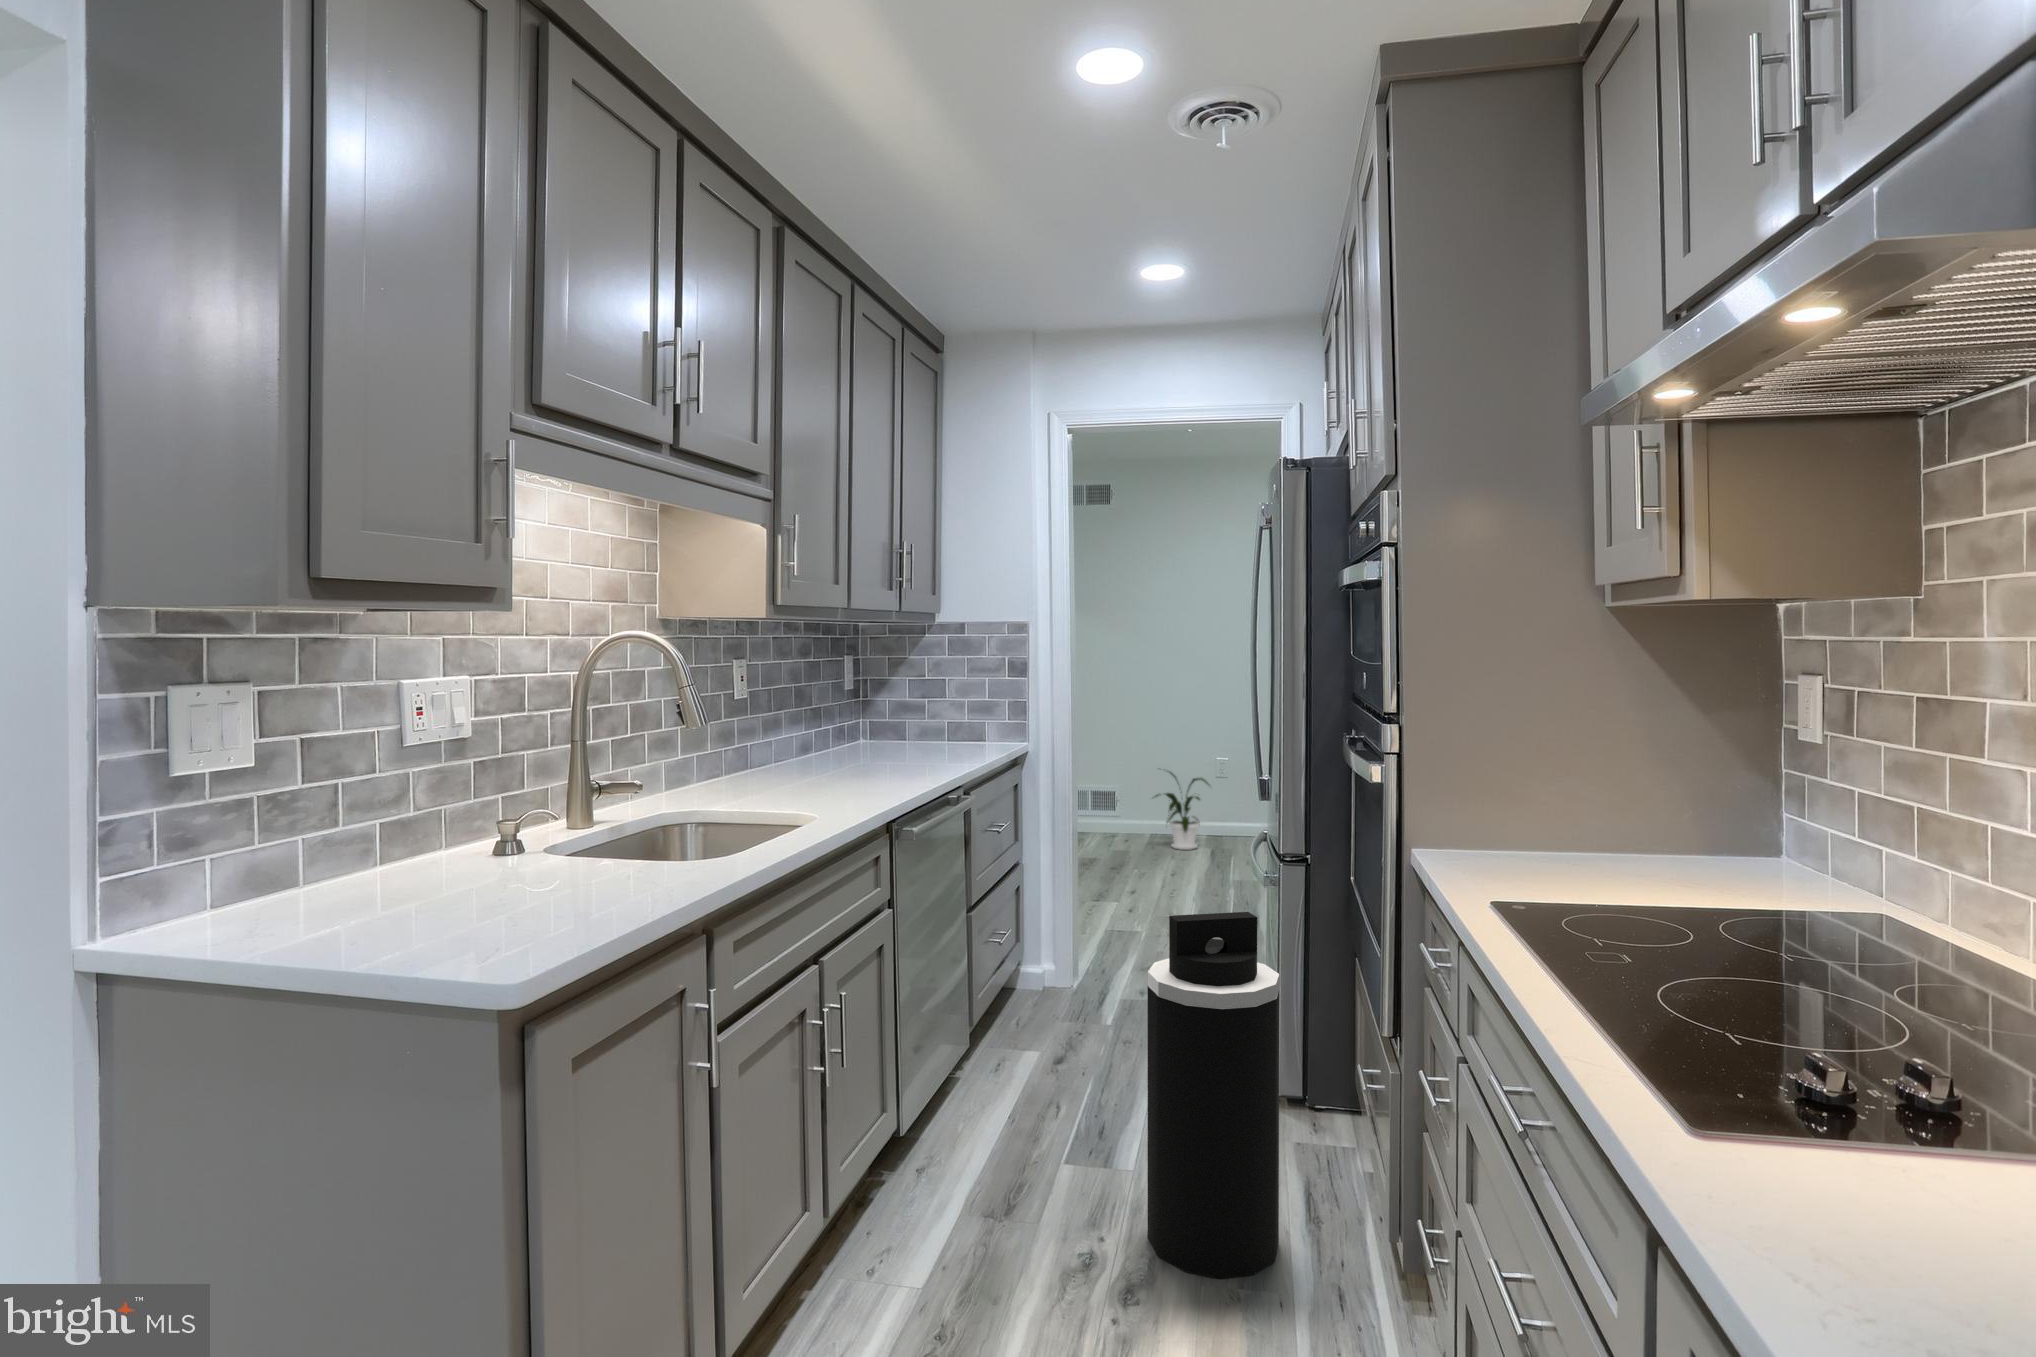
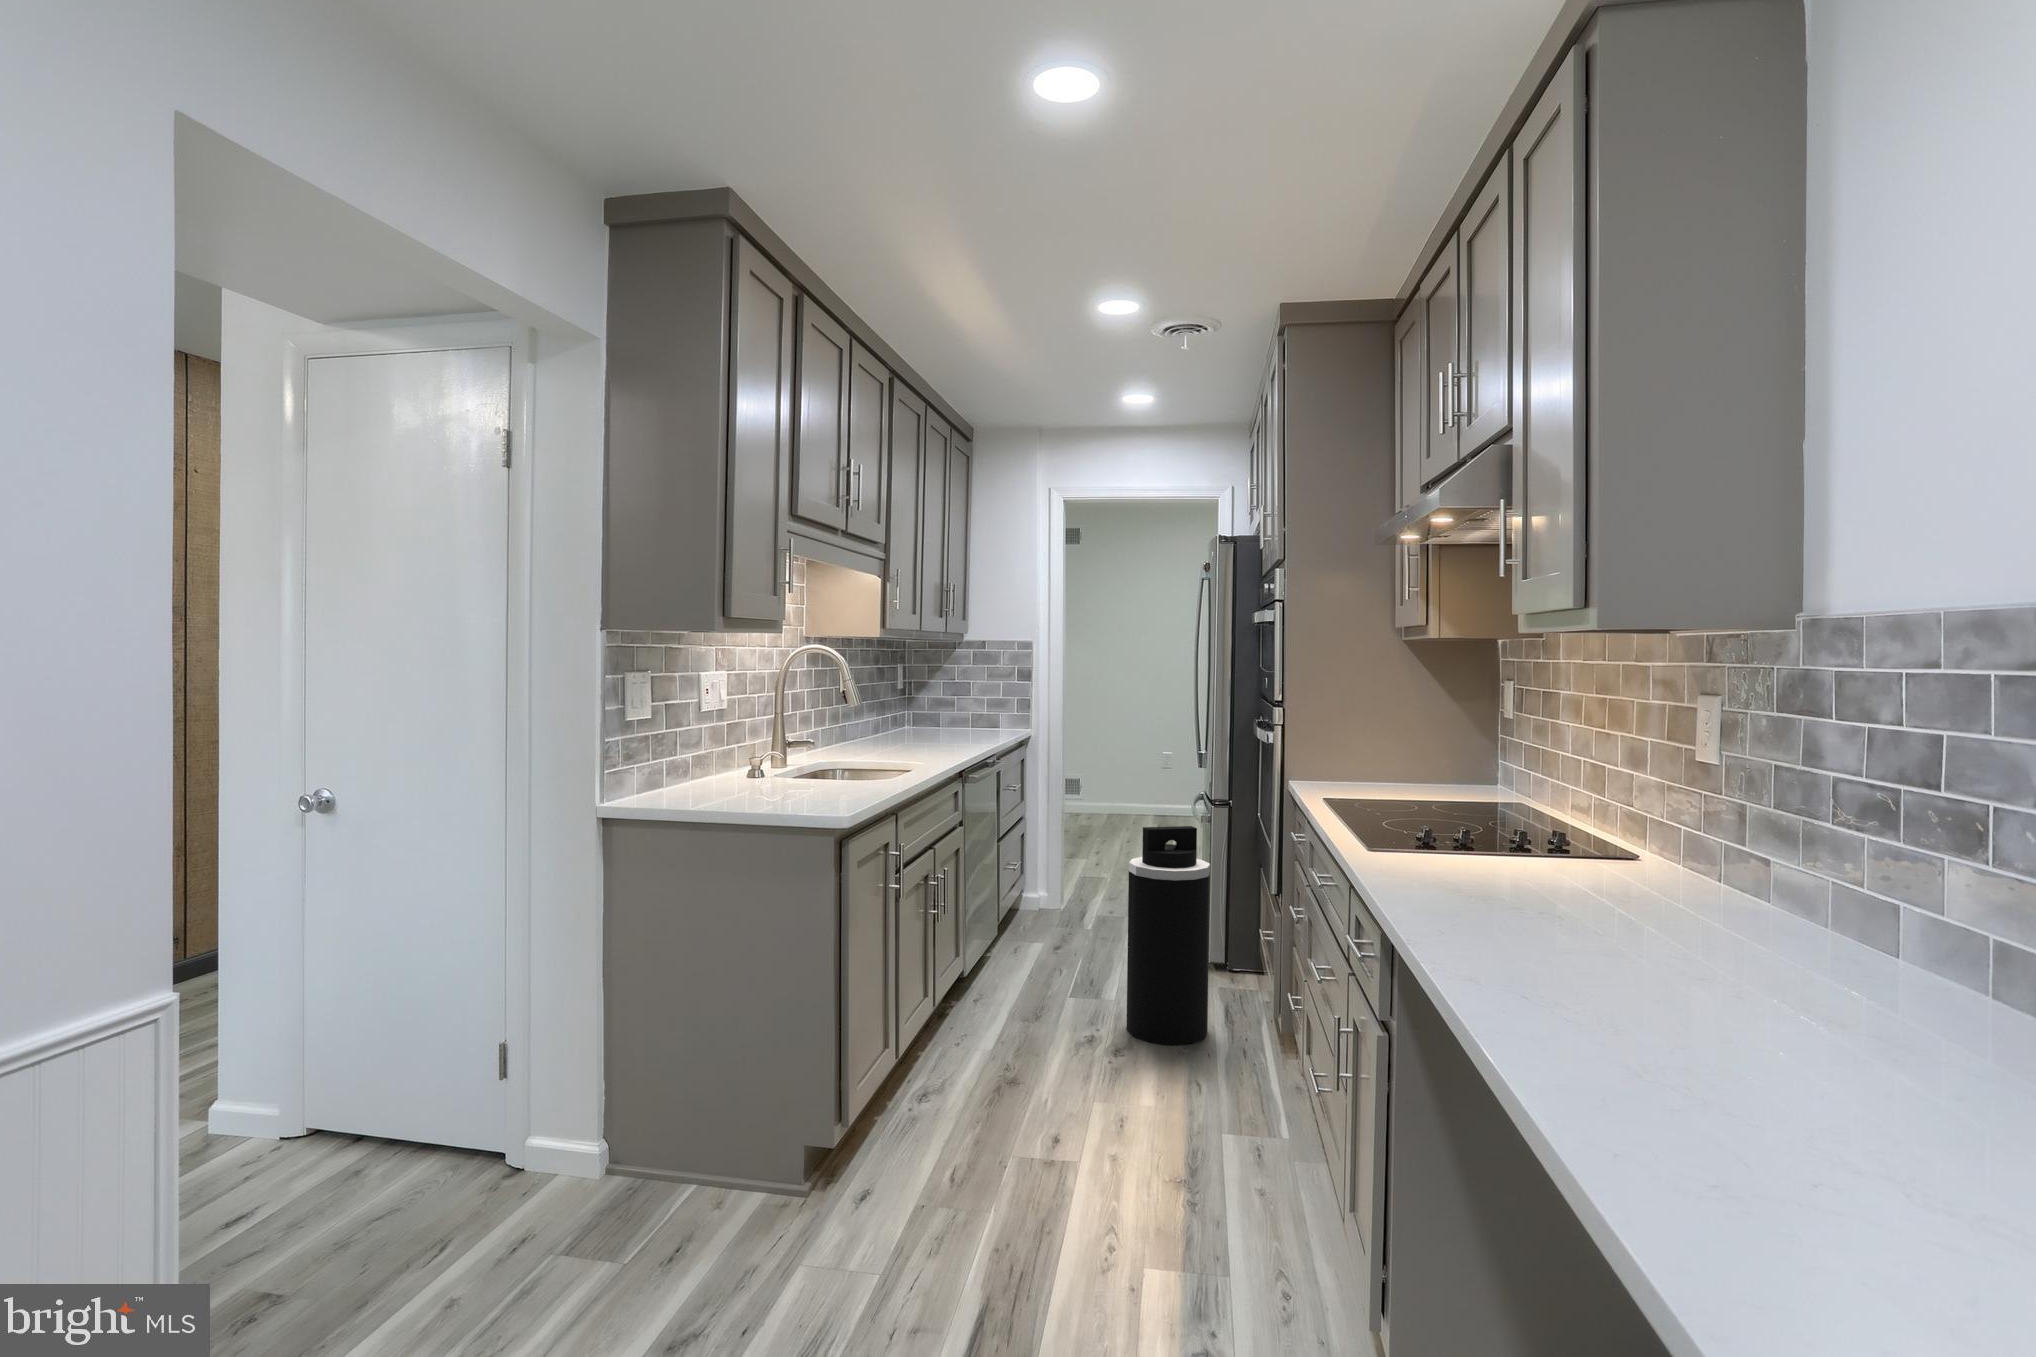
house plant: present [1155,772,1210,850] -> none [1110,759,1161,824]

